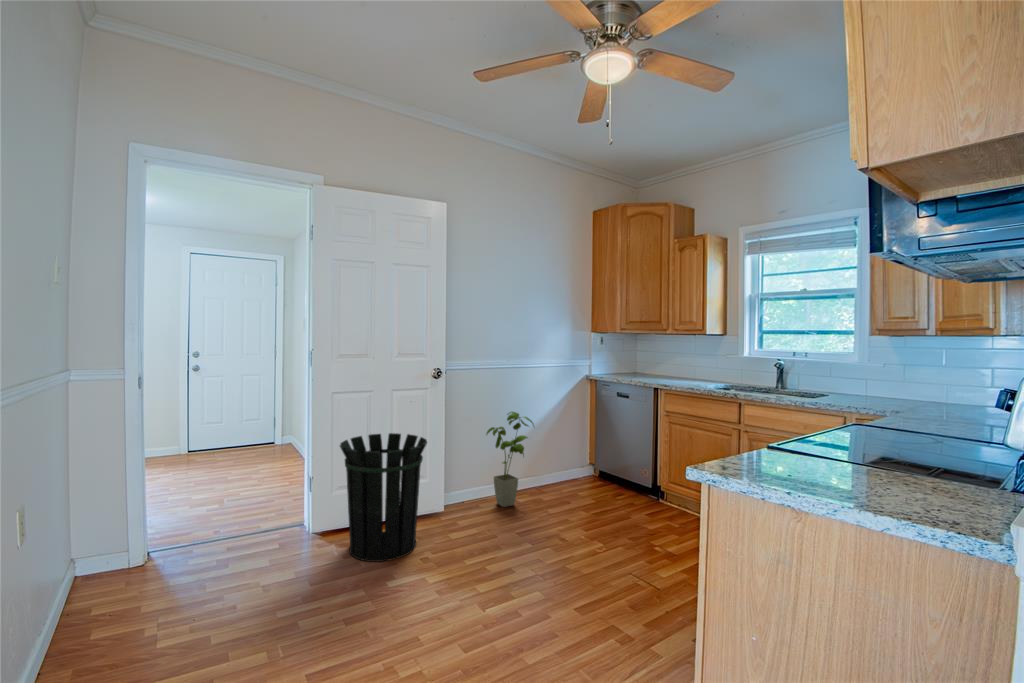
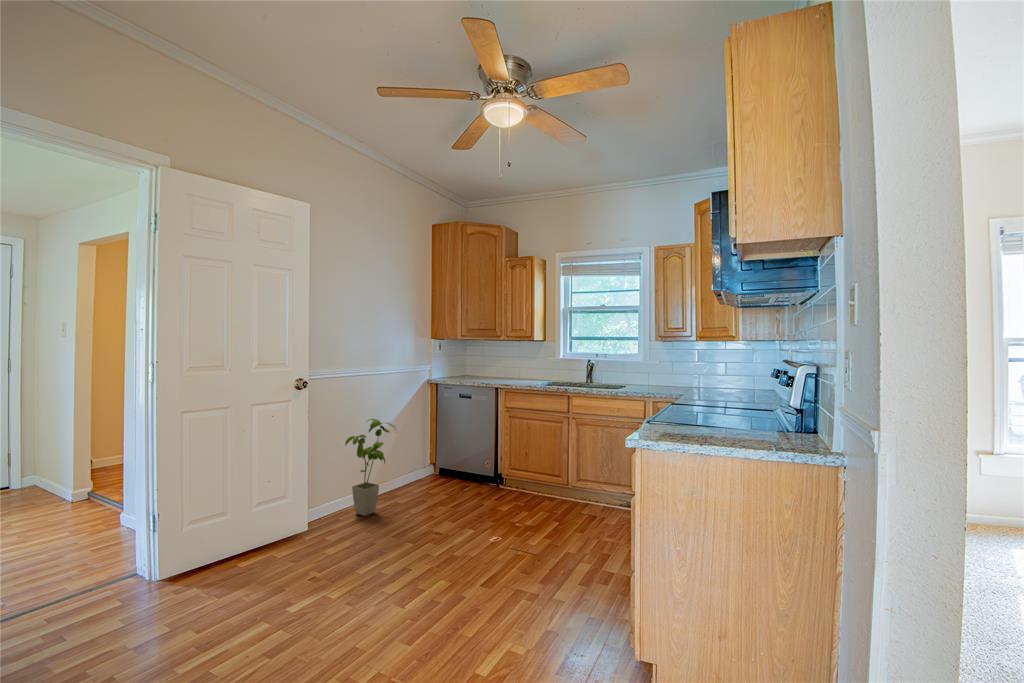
waste bin: present [340,433,427,562] -> none [201,451,308,596]

